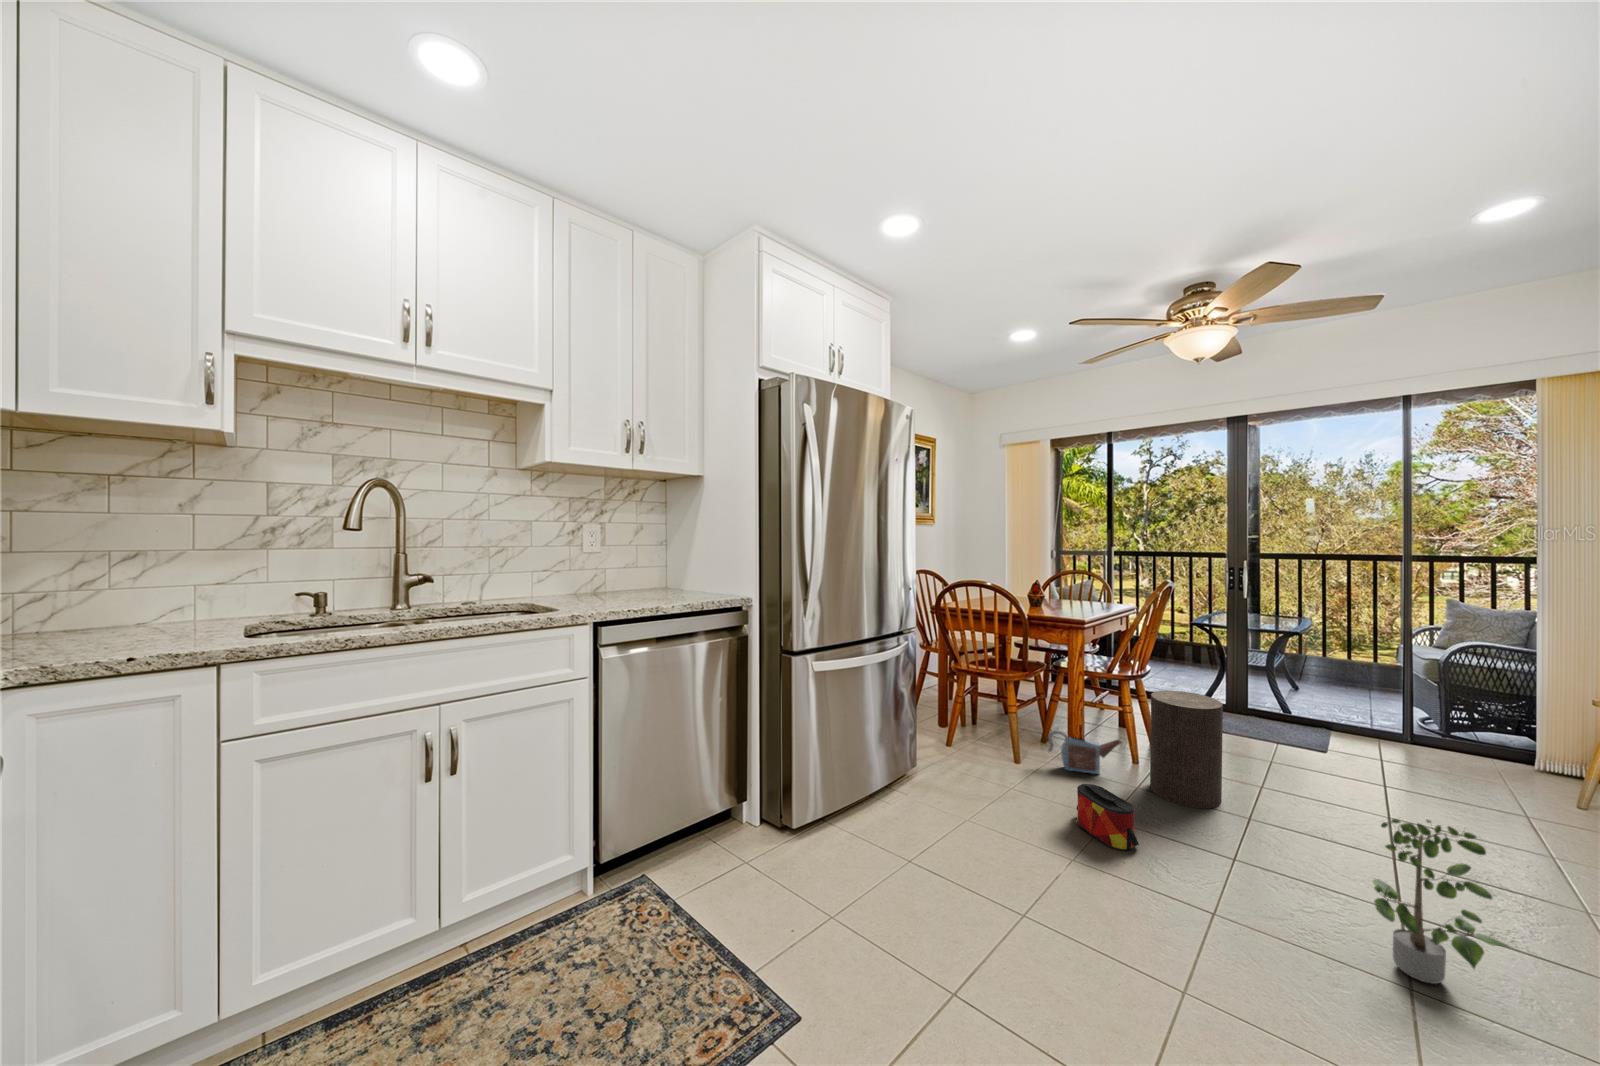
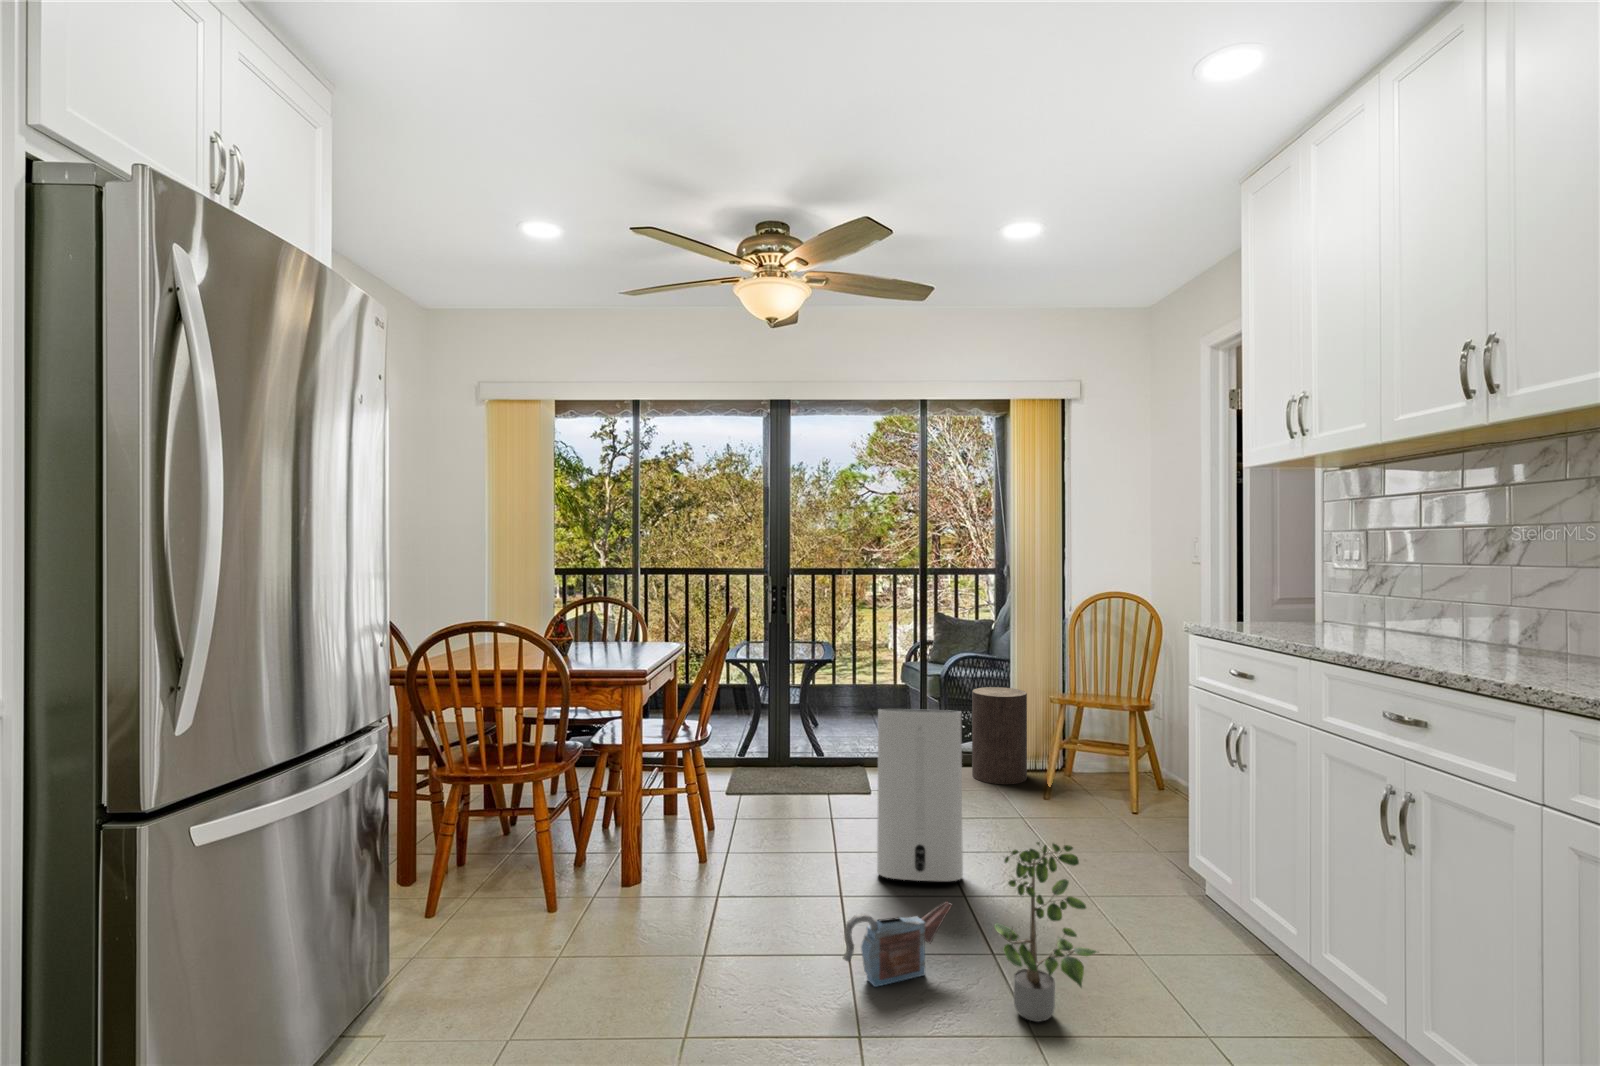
air purifier: none [1296,678,1405,846] -> present [877,709,963,881]
stool: present [1150,691,1223,808] -> present [972,687,1027,784]
watering can: present [1048,730,1122,774] -> present [843,901,952,987]
bag: present [1077,784,1139,851] -> none [660,909,751,996]

